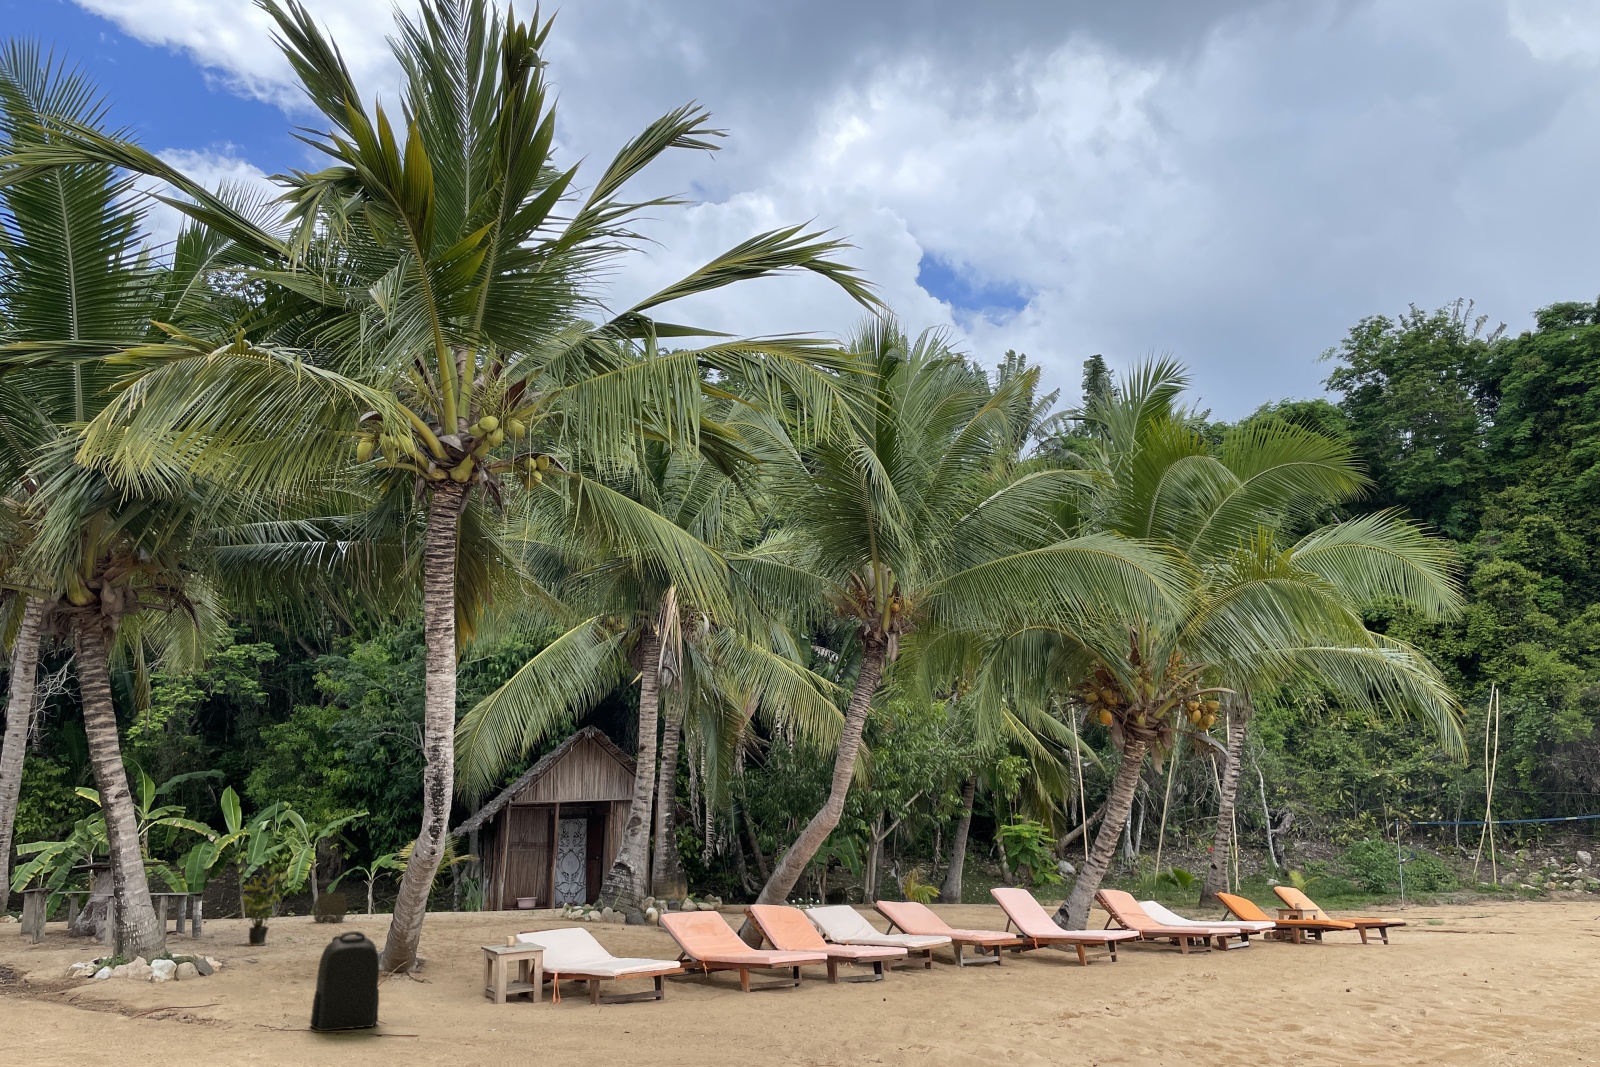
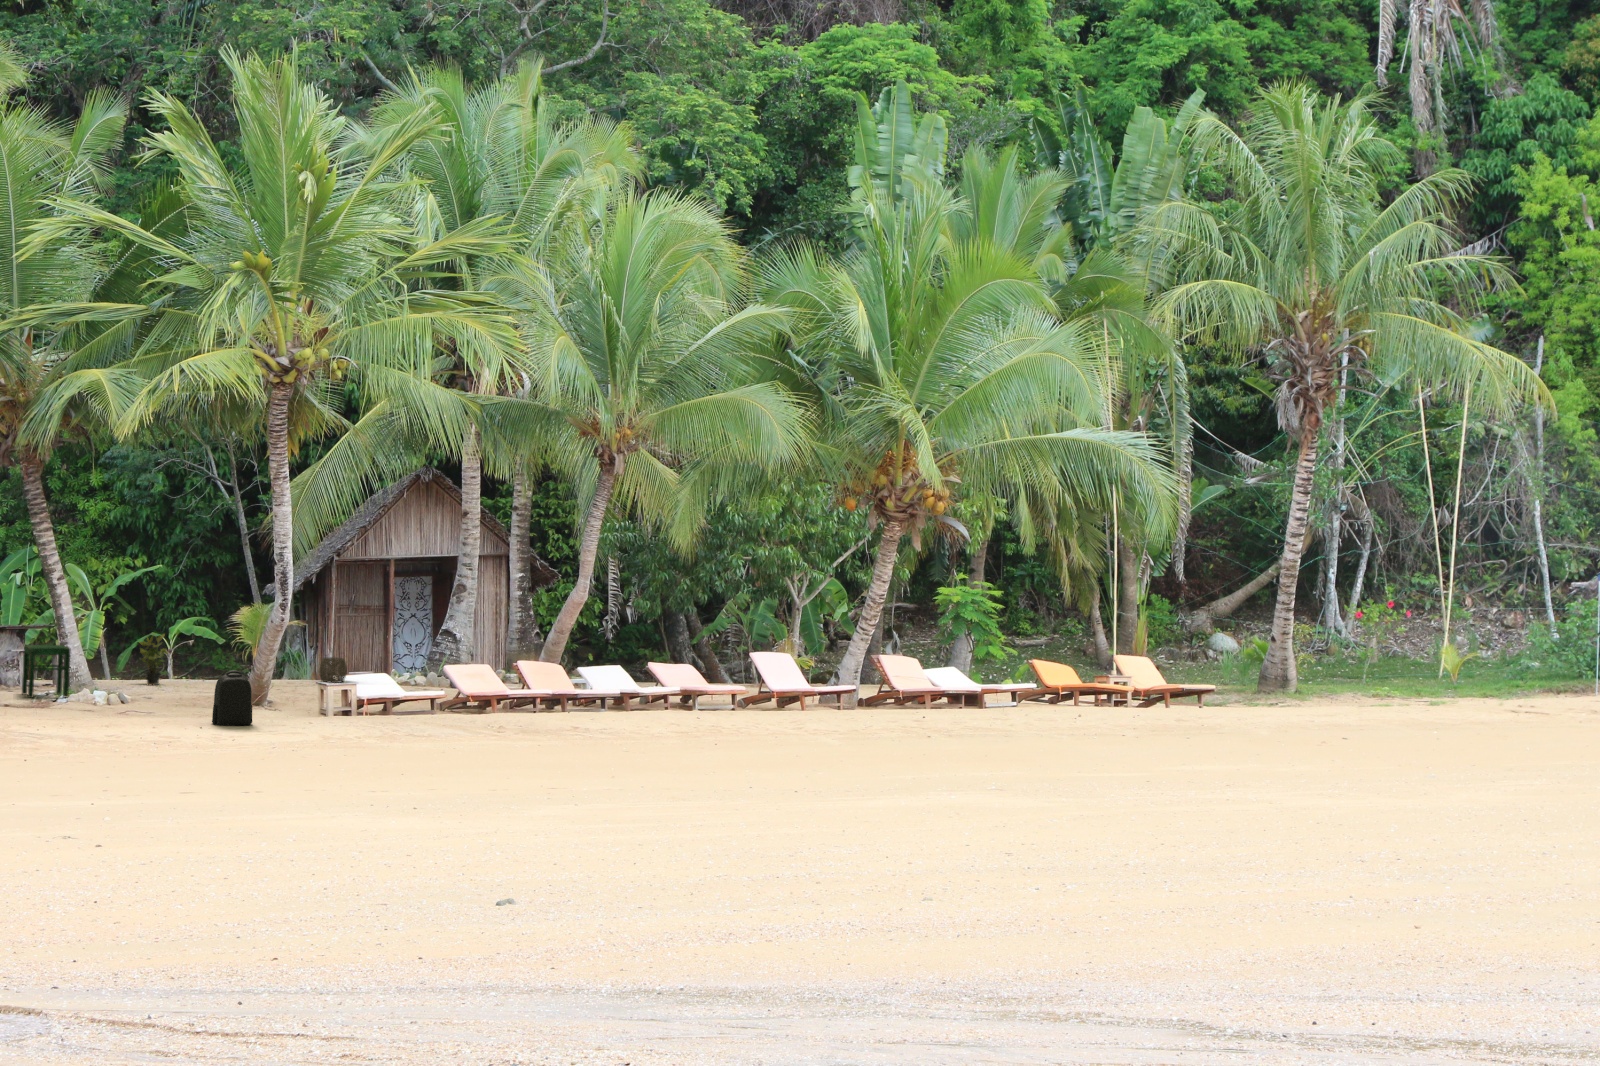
woven basket: present [313,893,347,923] -> present [319,657,347,683]
stool: none [38,895,117,983] -> present [22,645,70,698]

